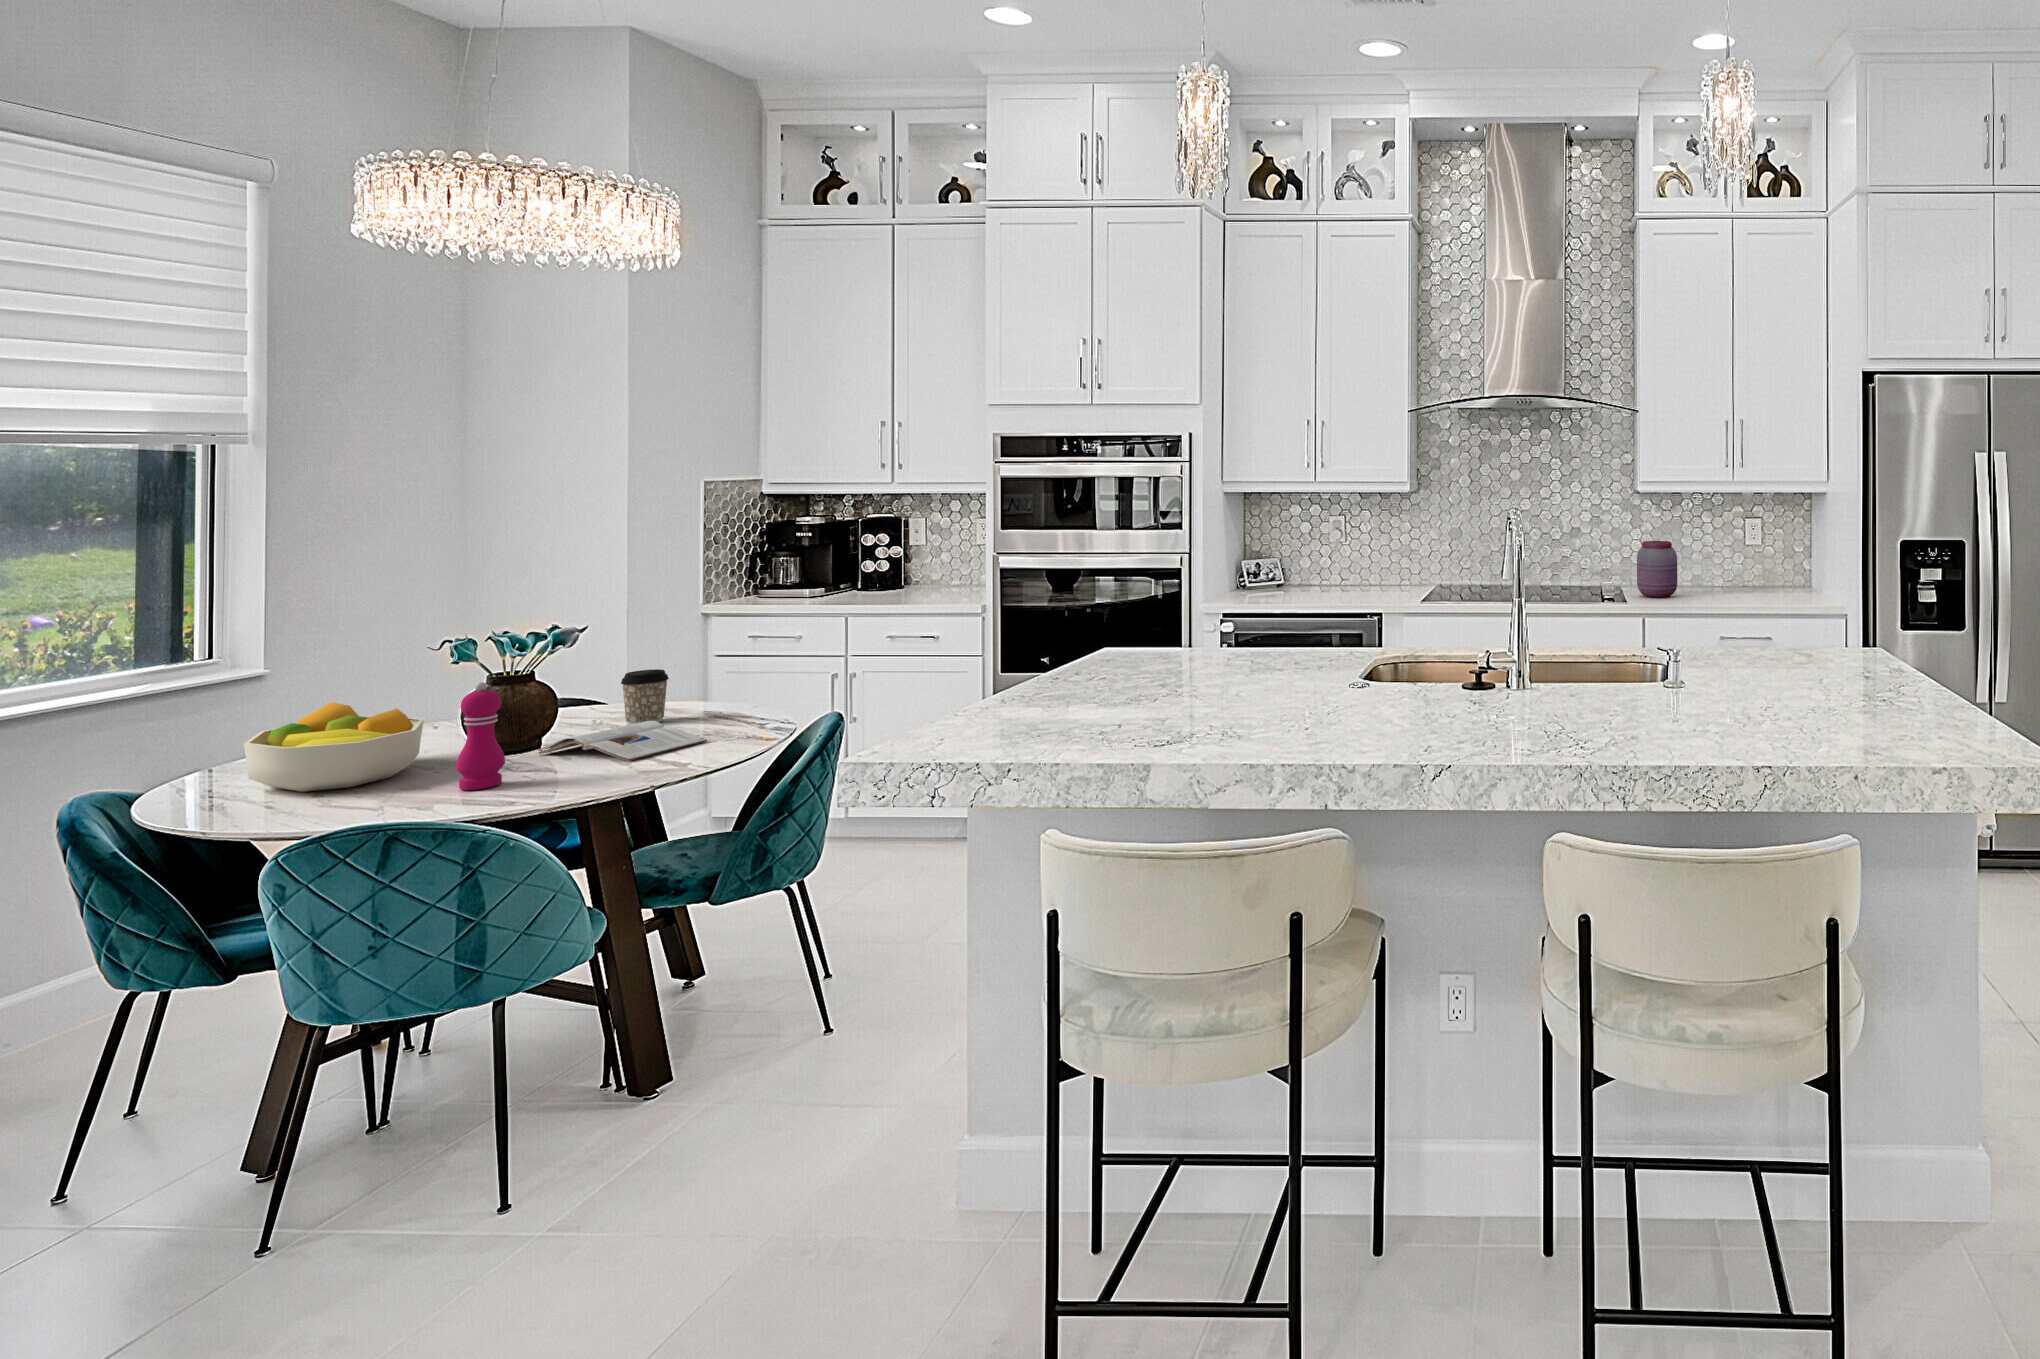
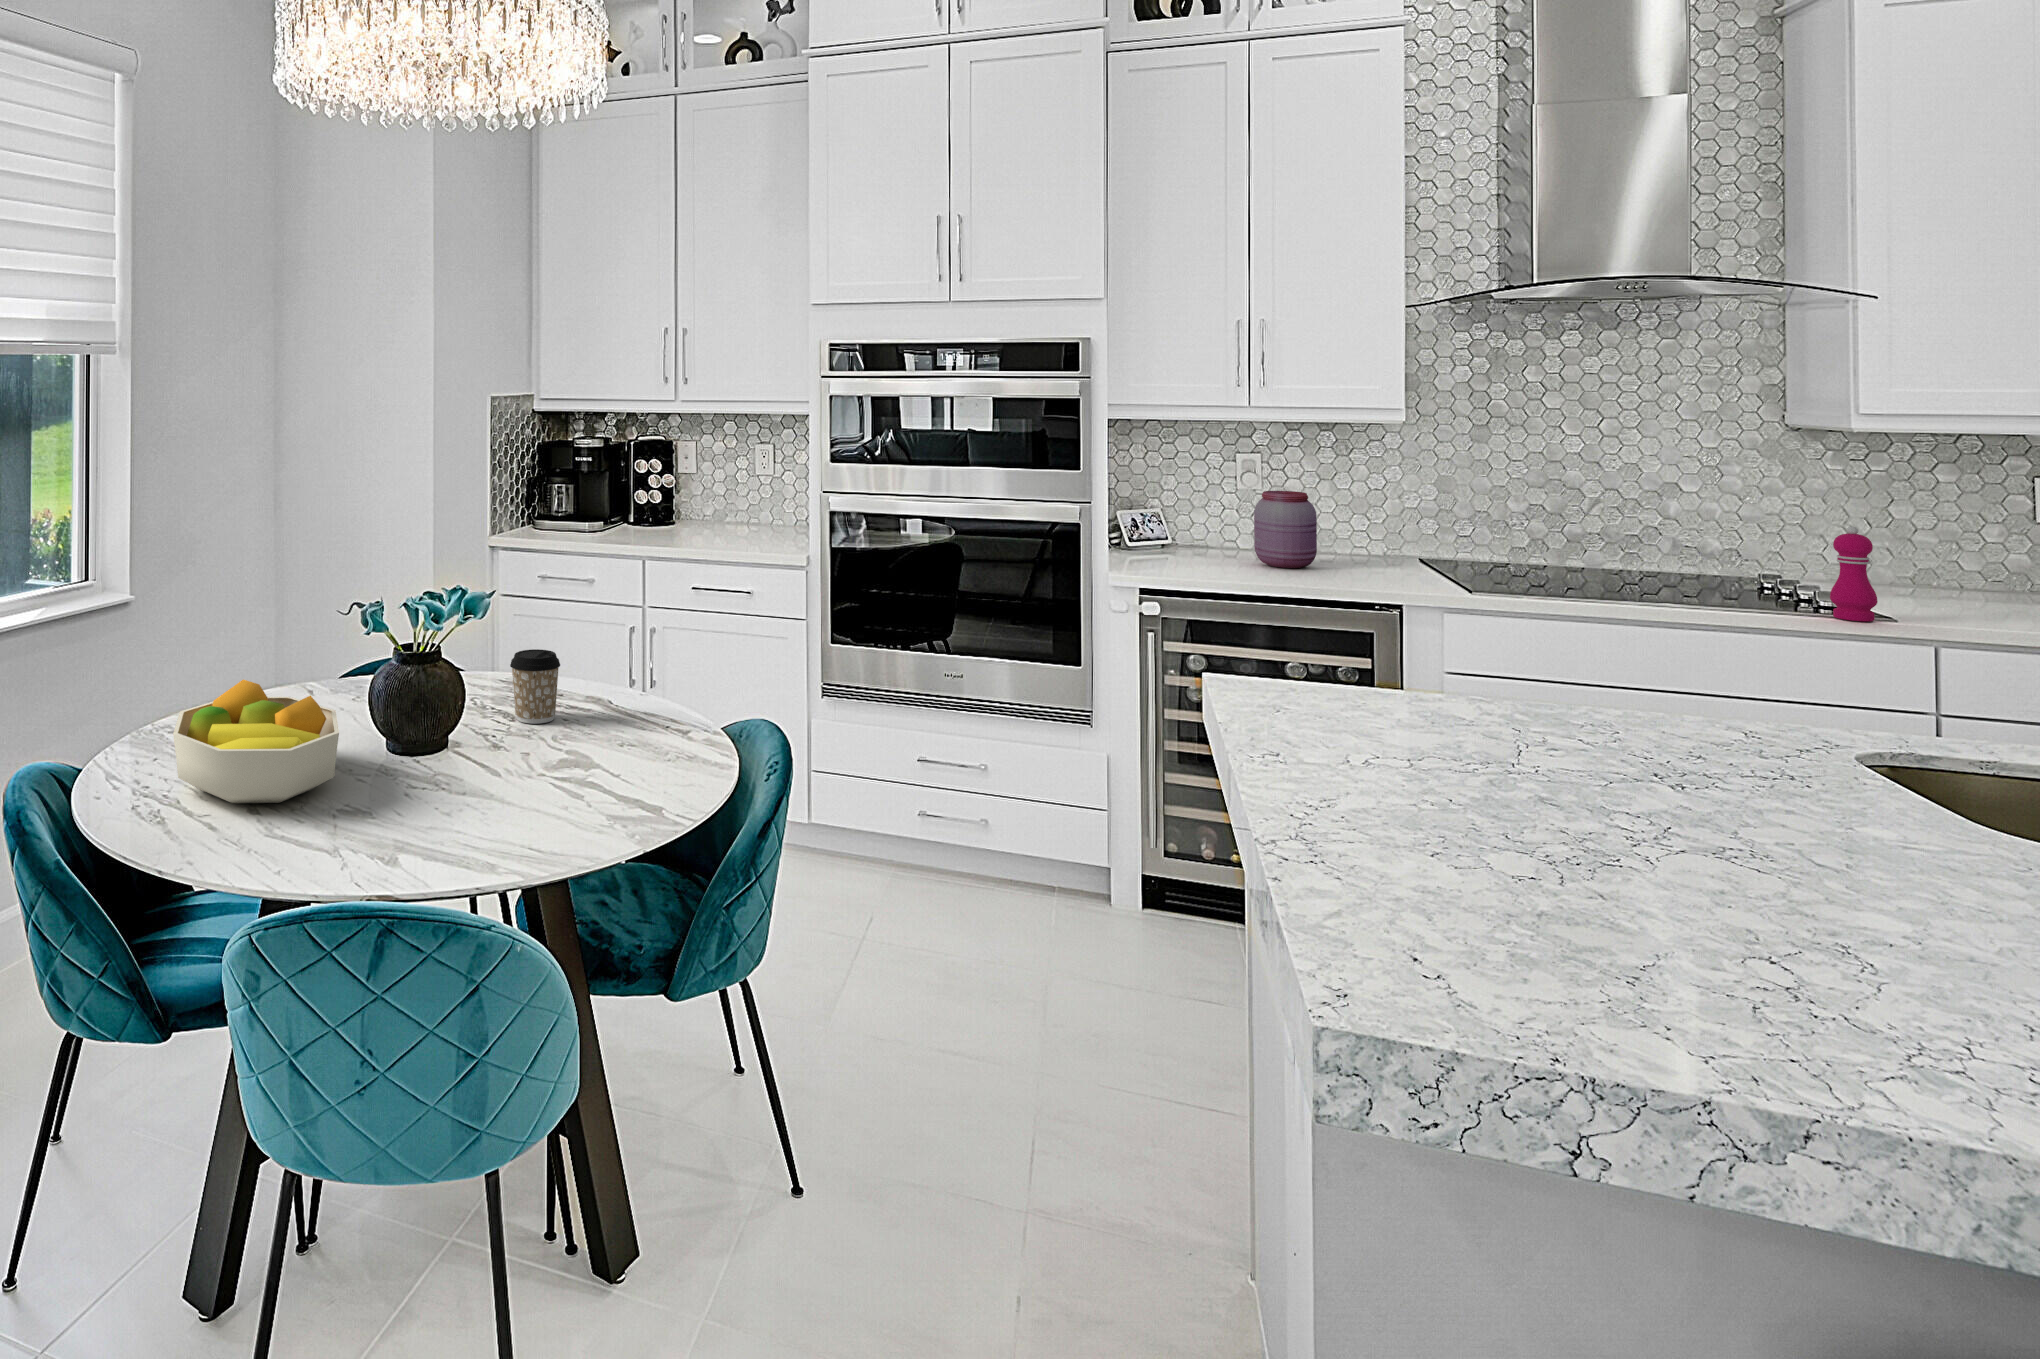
jar: present [1637,541,1677,597] -> present [1254,491,1317,568]
pepper mill: present [456,682,505,790] -> present [1830,526,1878,621]
magazine: present [539,721,707,761] -> none [453,728,641,799]

